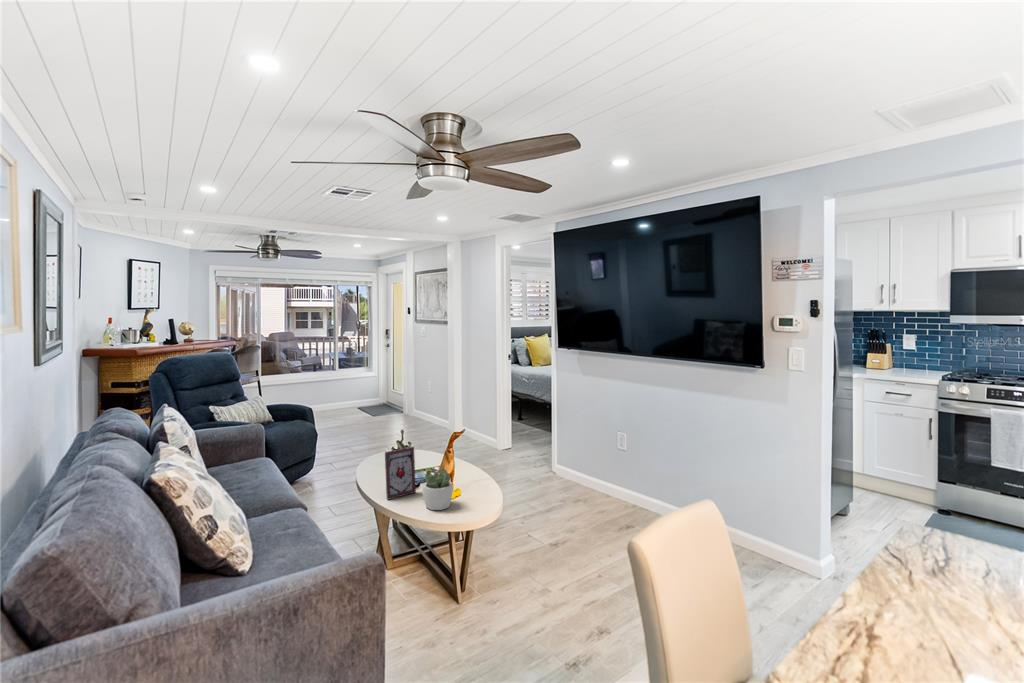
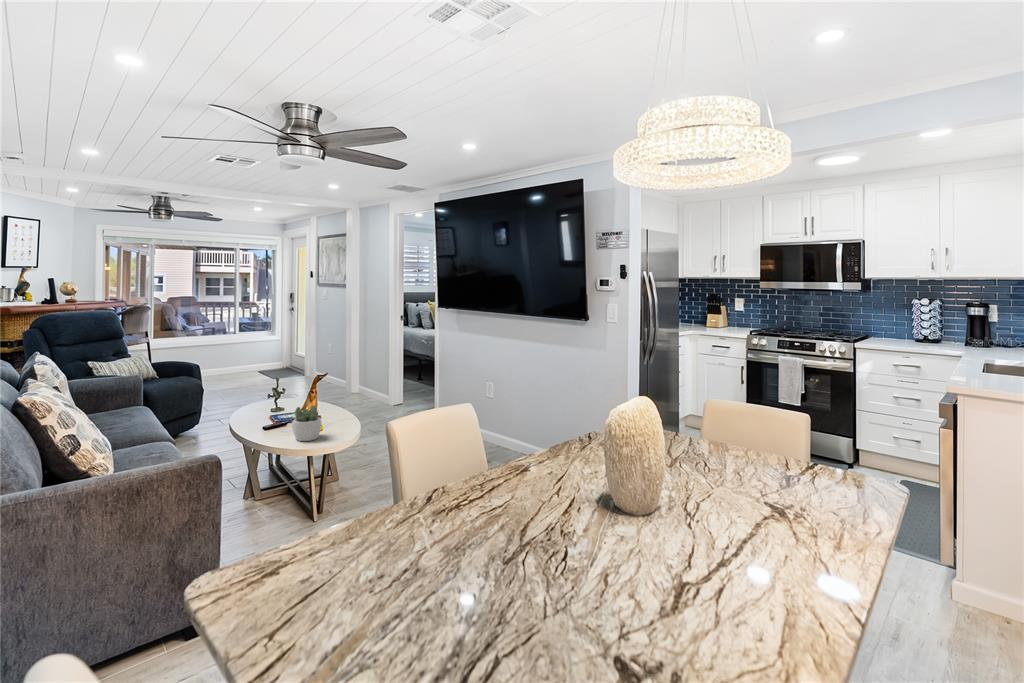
picture frame: present [385,447,416,499] -> none [258,388,290,435]

